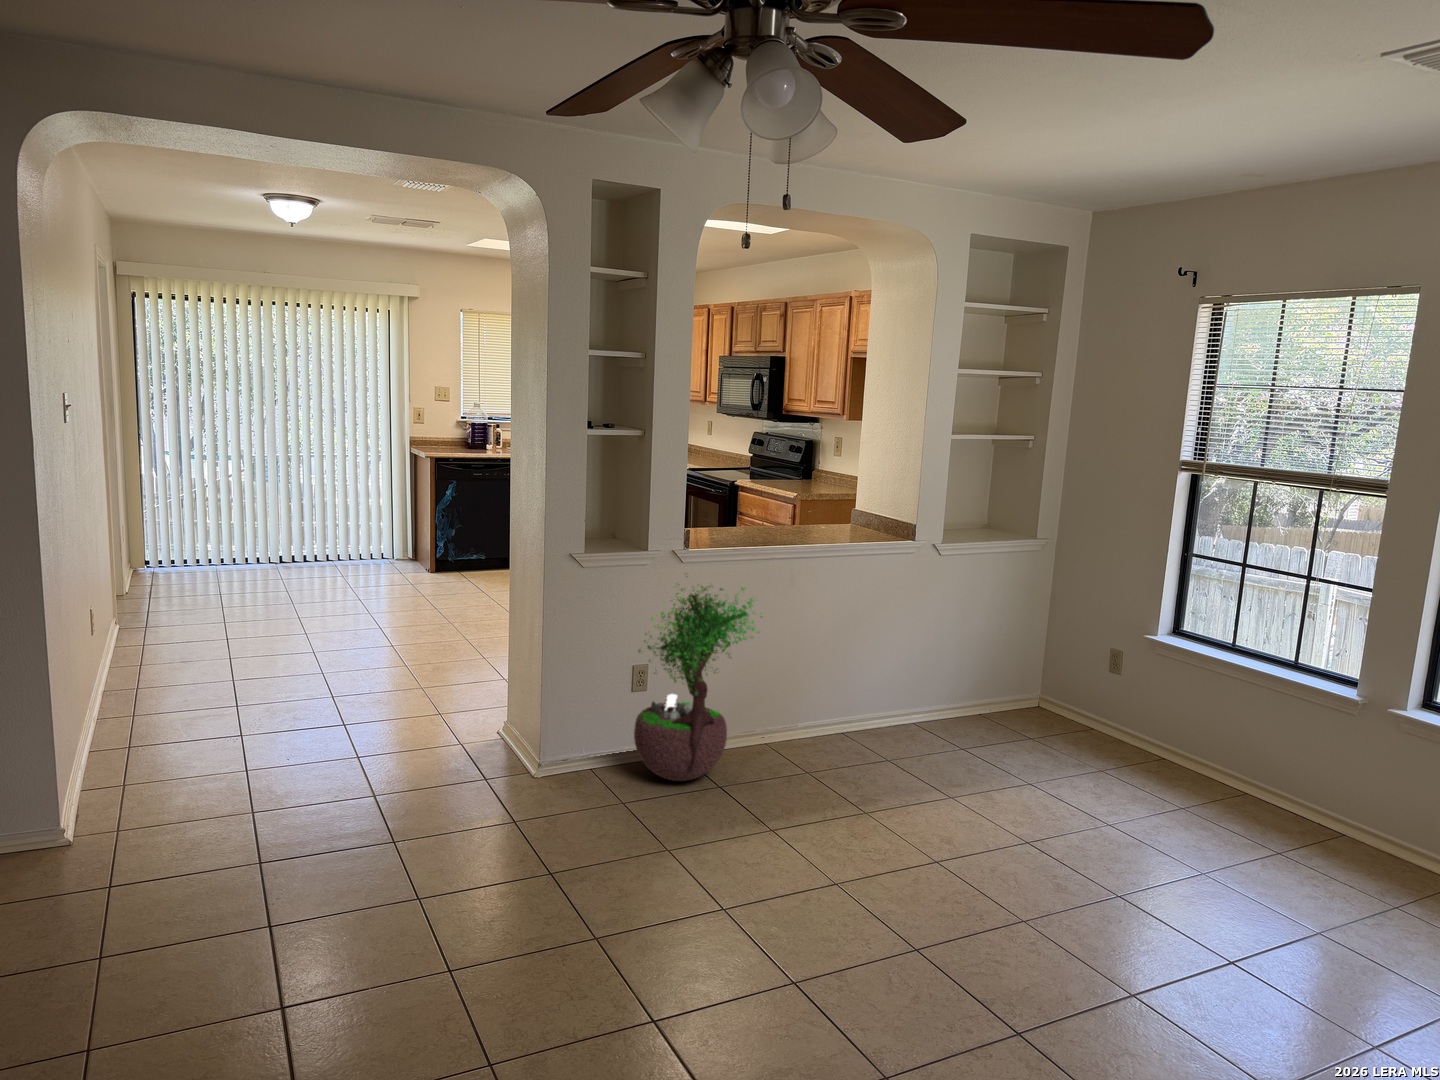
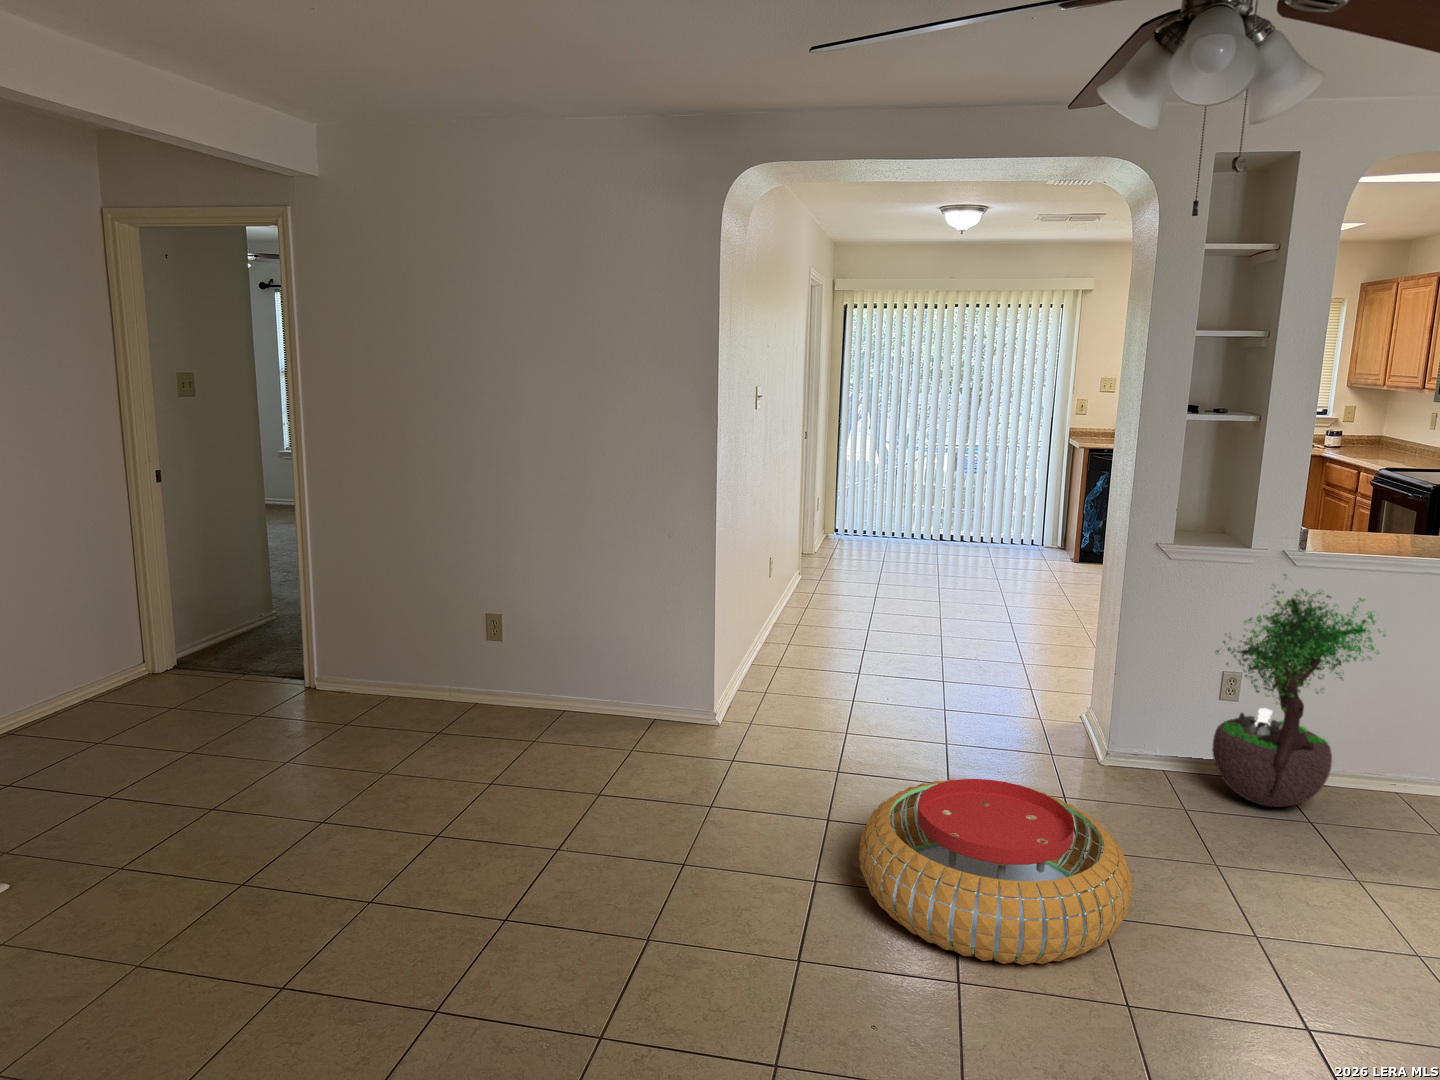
pouf: none [338,826,629,1032] -> present [859,779,1132,965]

